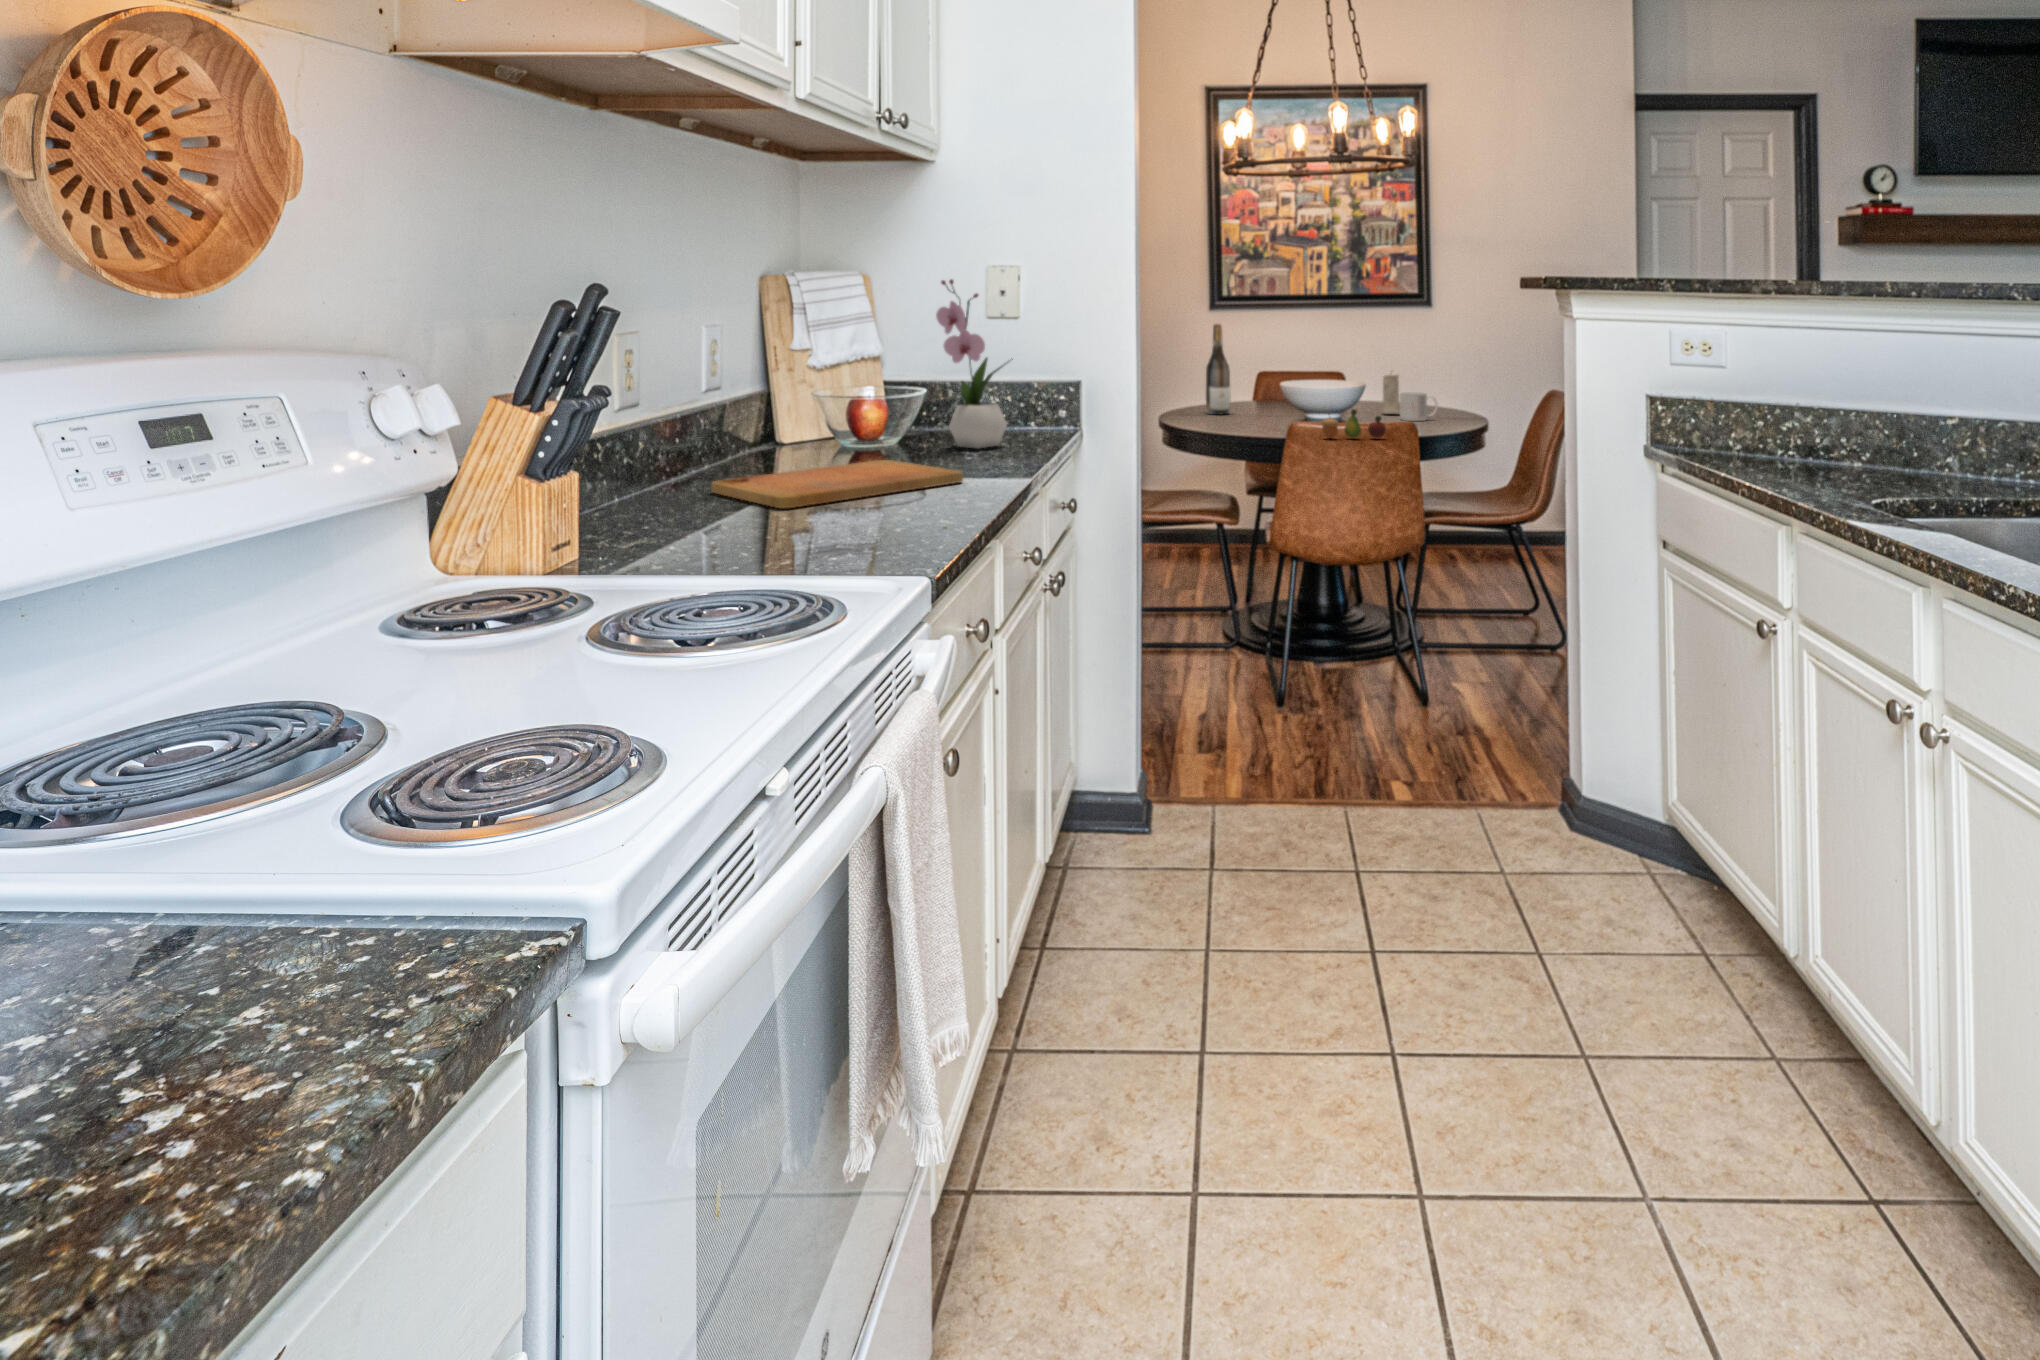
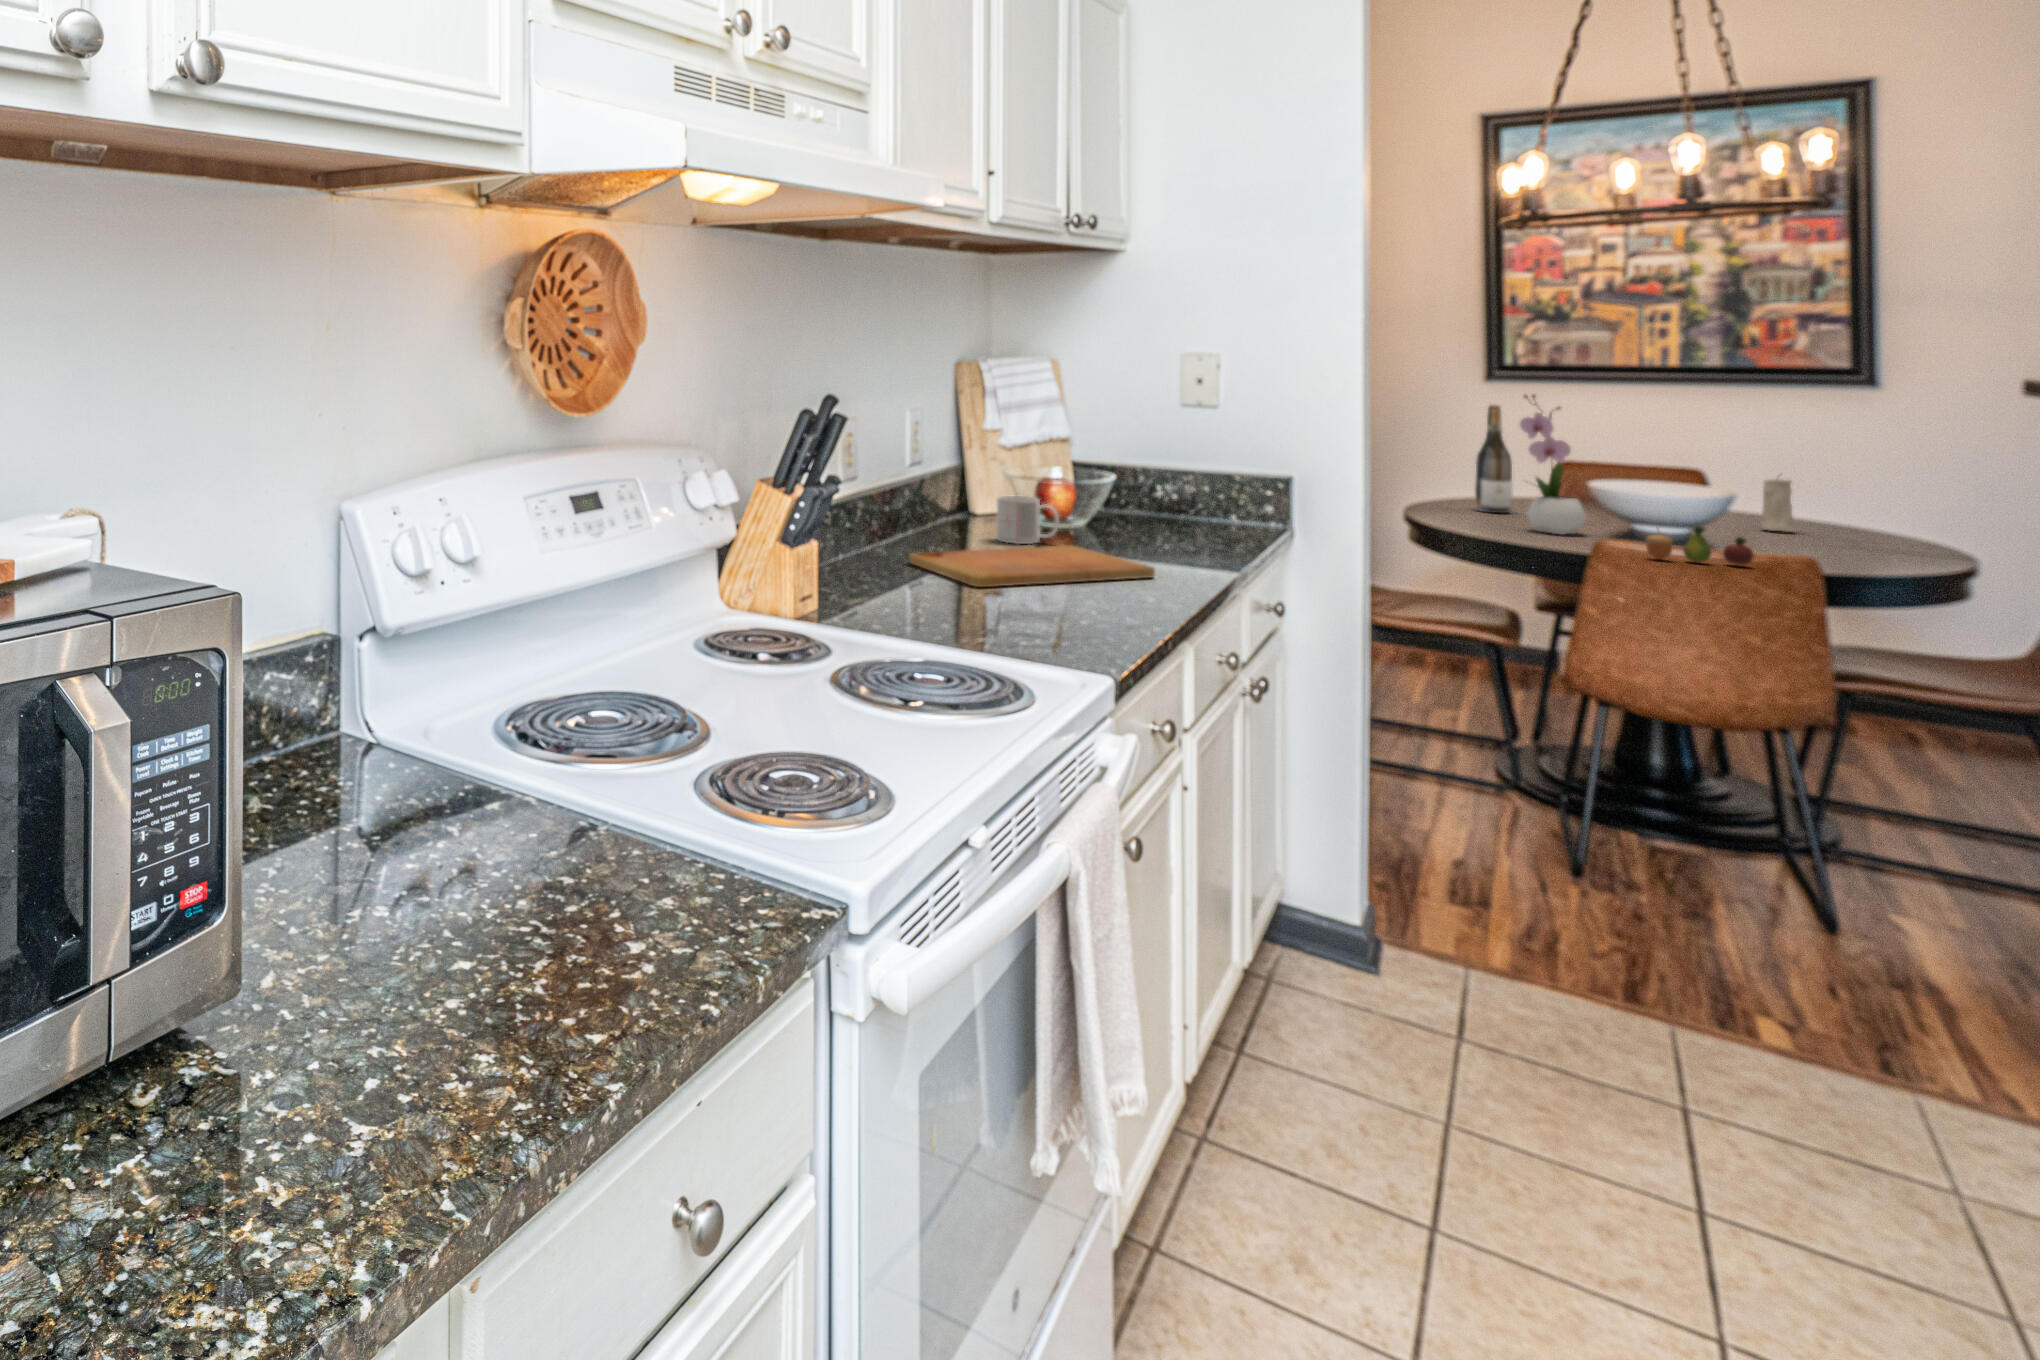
flower arrangement: present [936,279,1013,449] -> present [1520,395,1587,534]
mug: present [1400,392,1438,421] -> present [997,496,1059,544]

